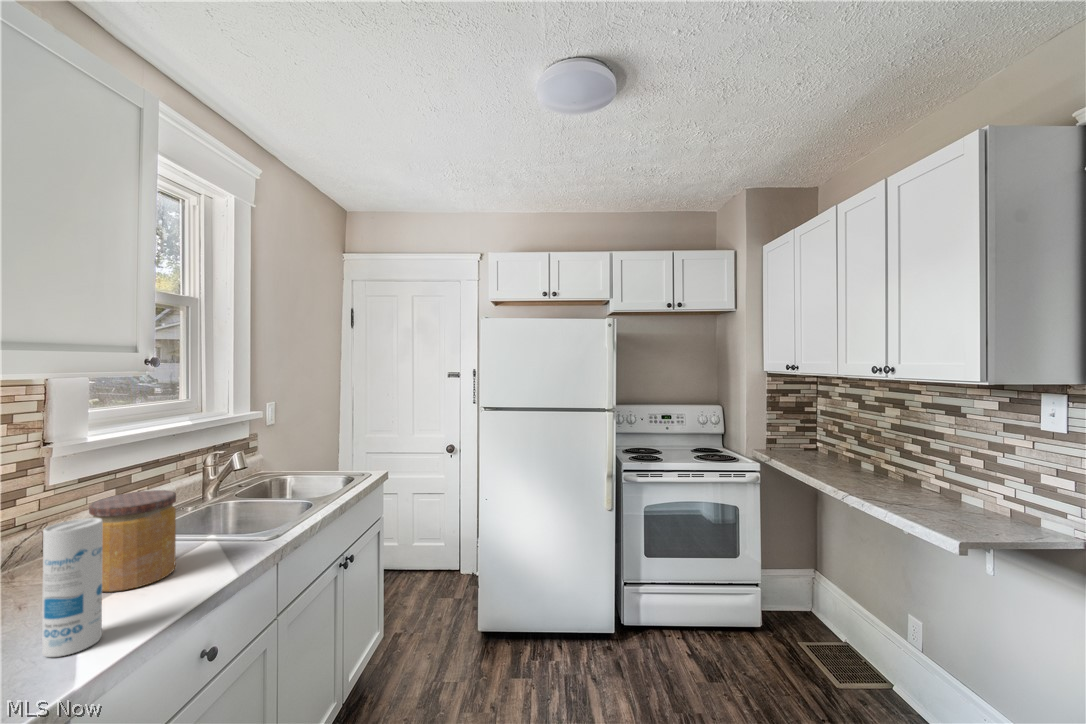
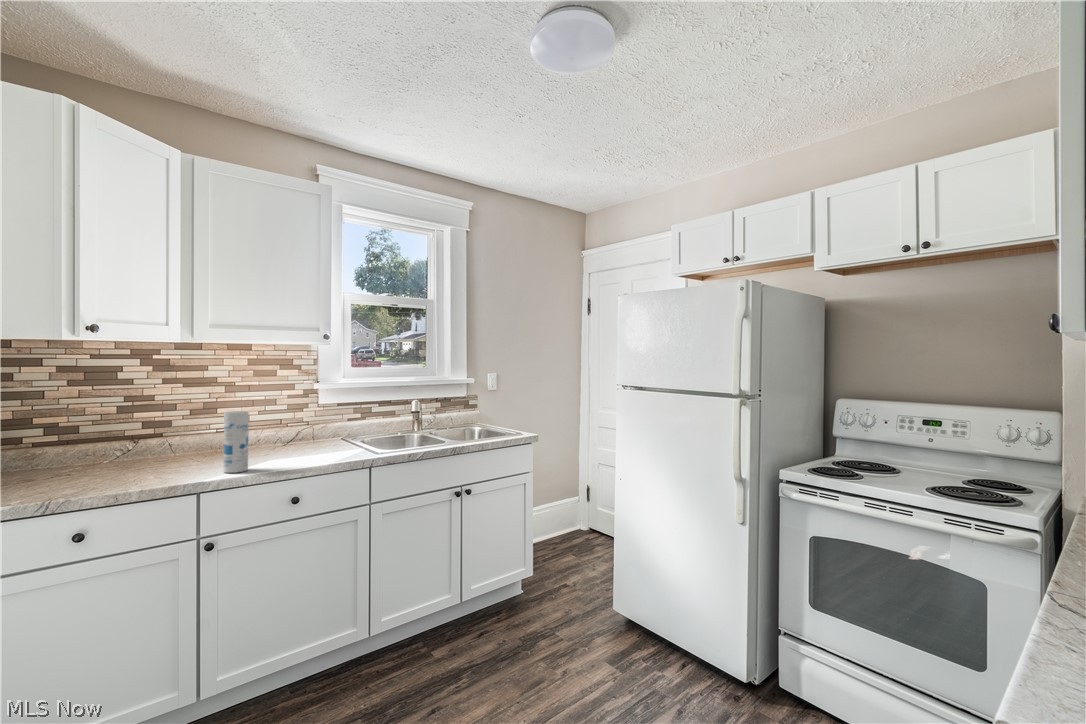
jar: present [89,490,176,592] -> none [285,410,327,459]

